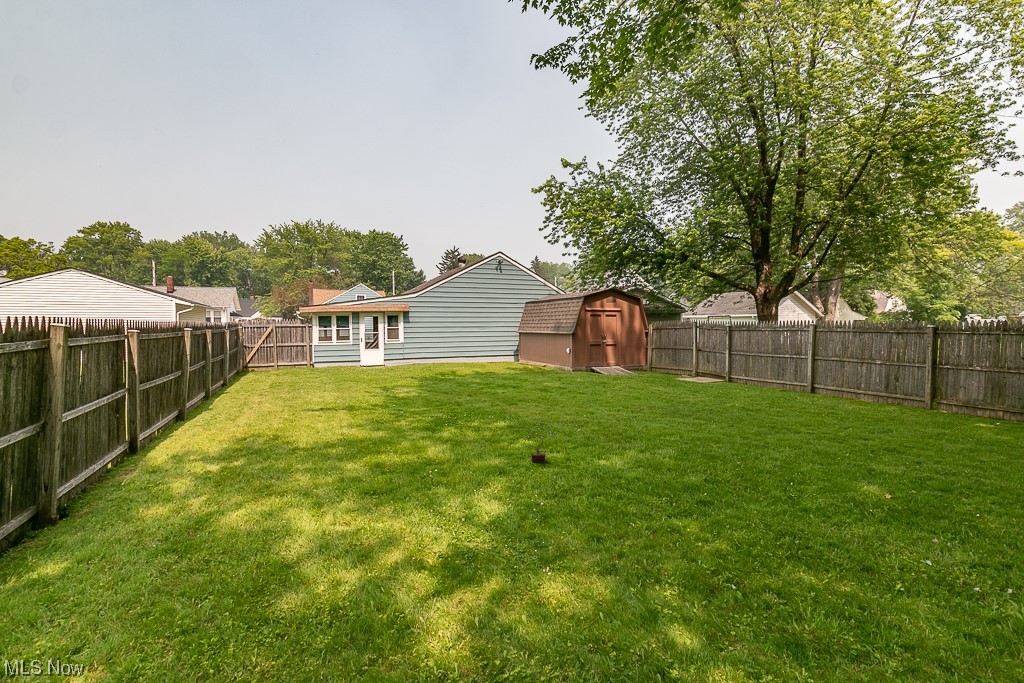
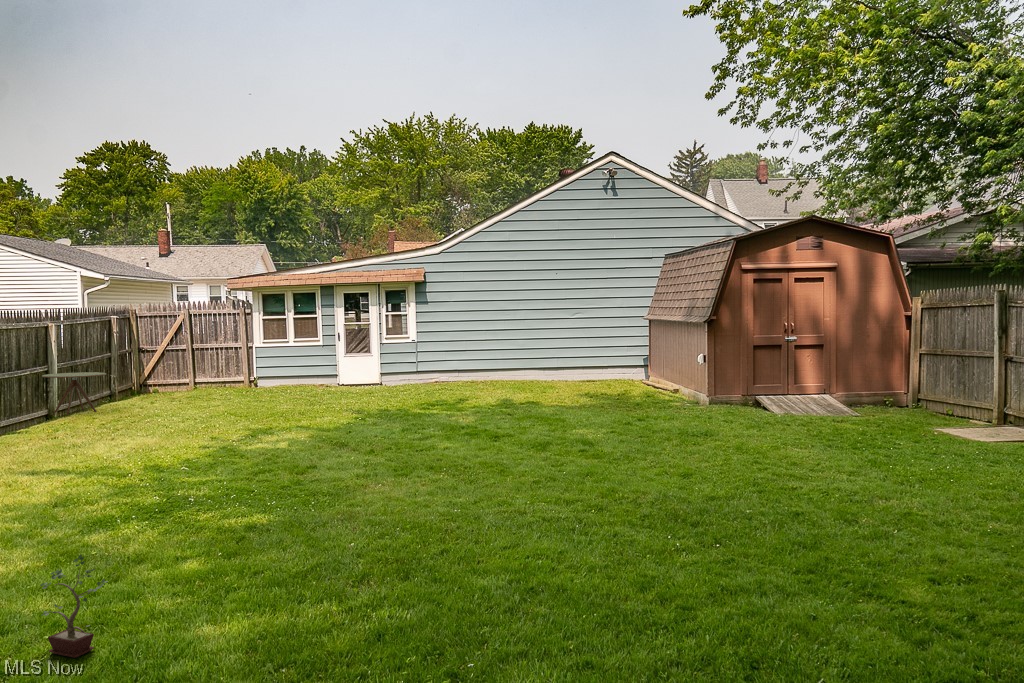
round table: none [228,360,266,384] -> present [42,372,106,415]

